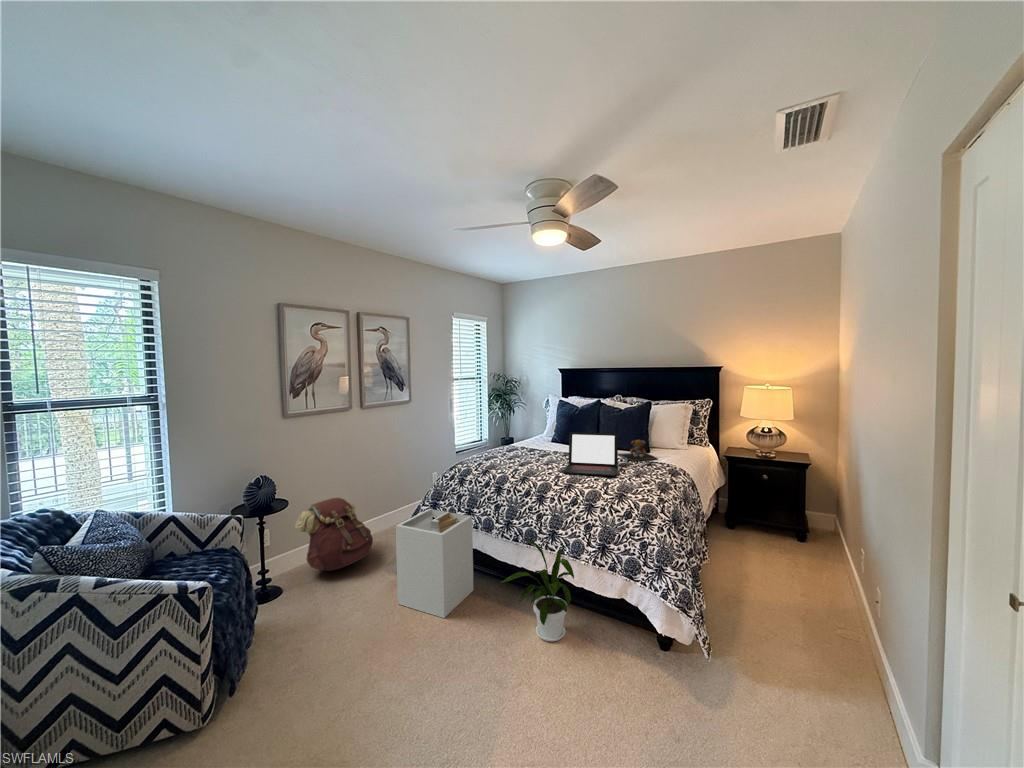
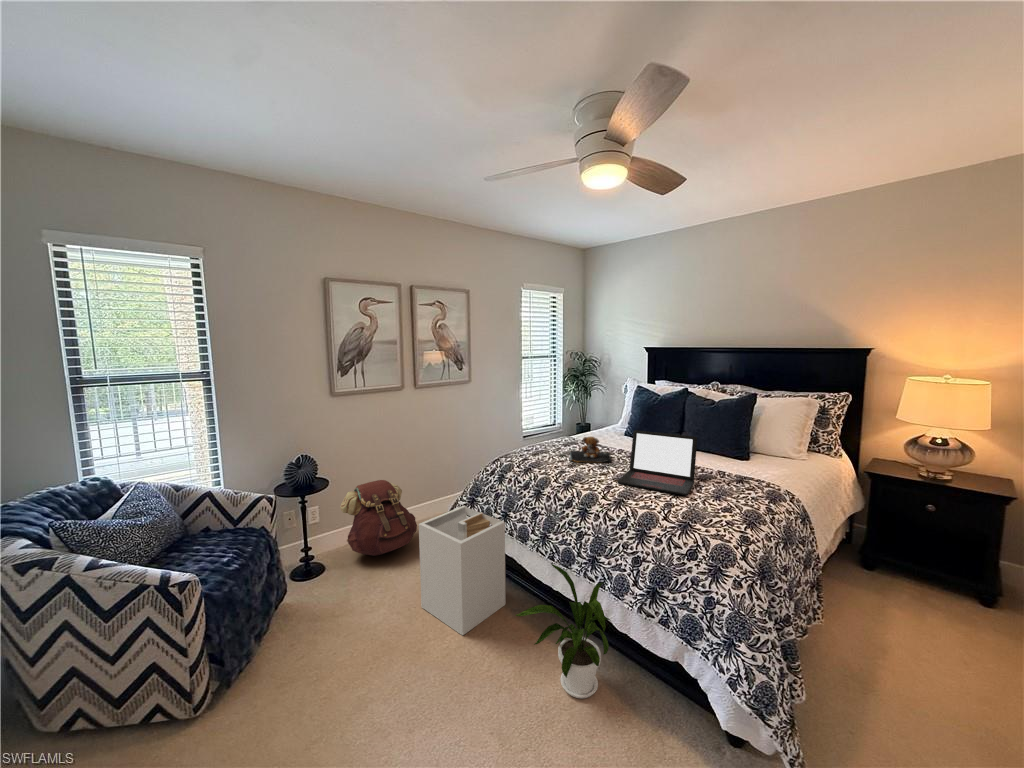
teddy bear: present [619,440,656,461] -> present [569,437,611,462]

